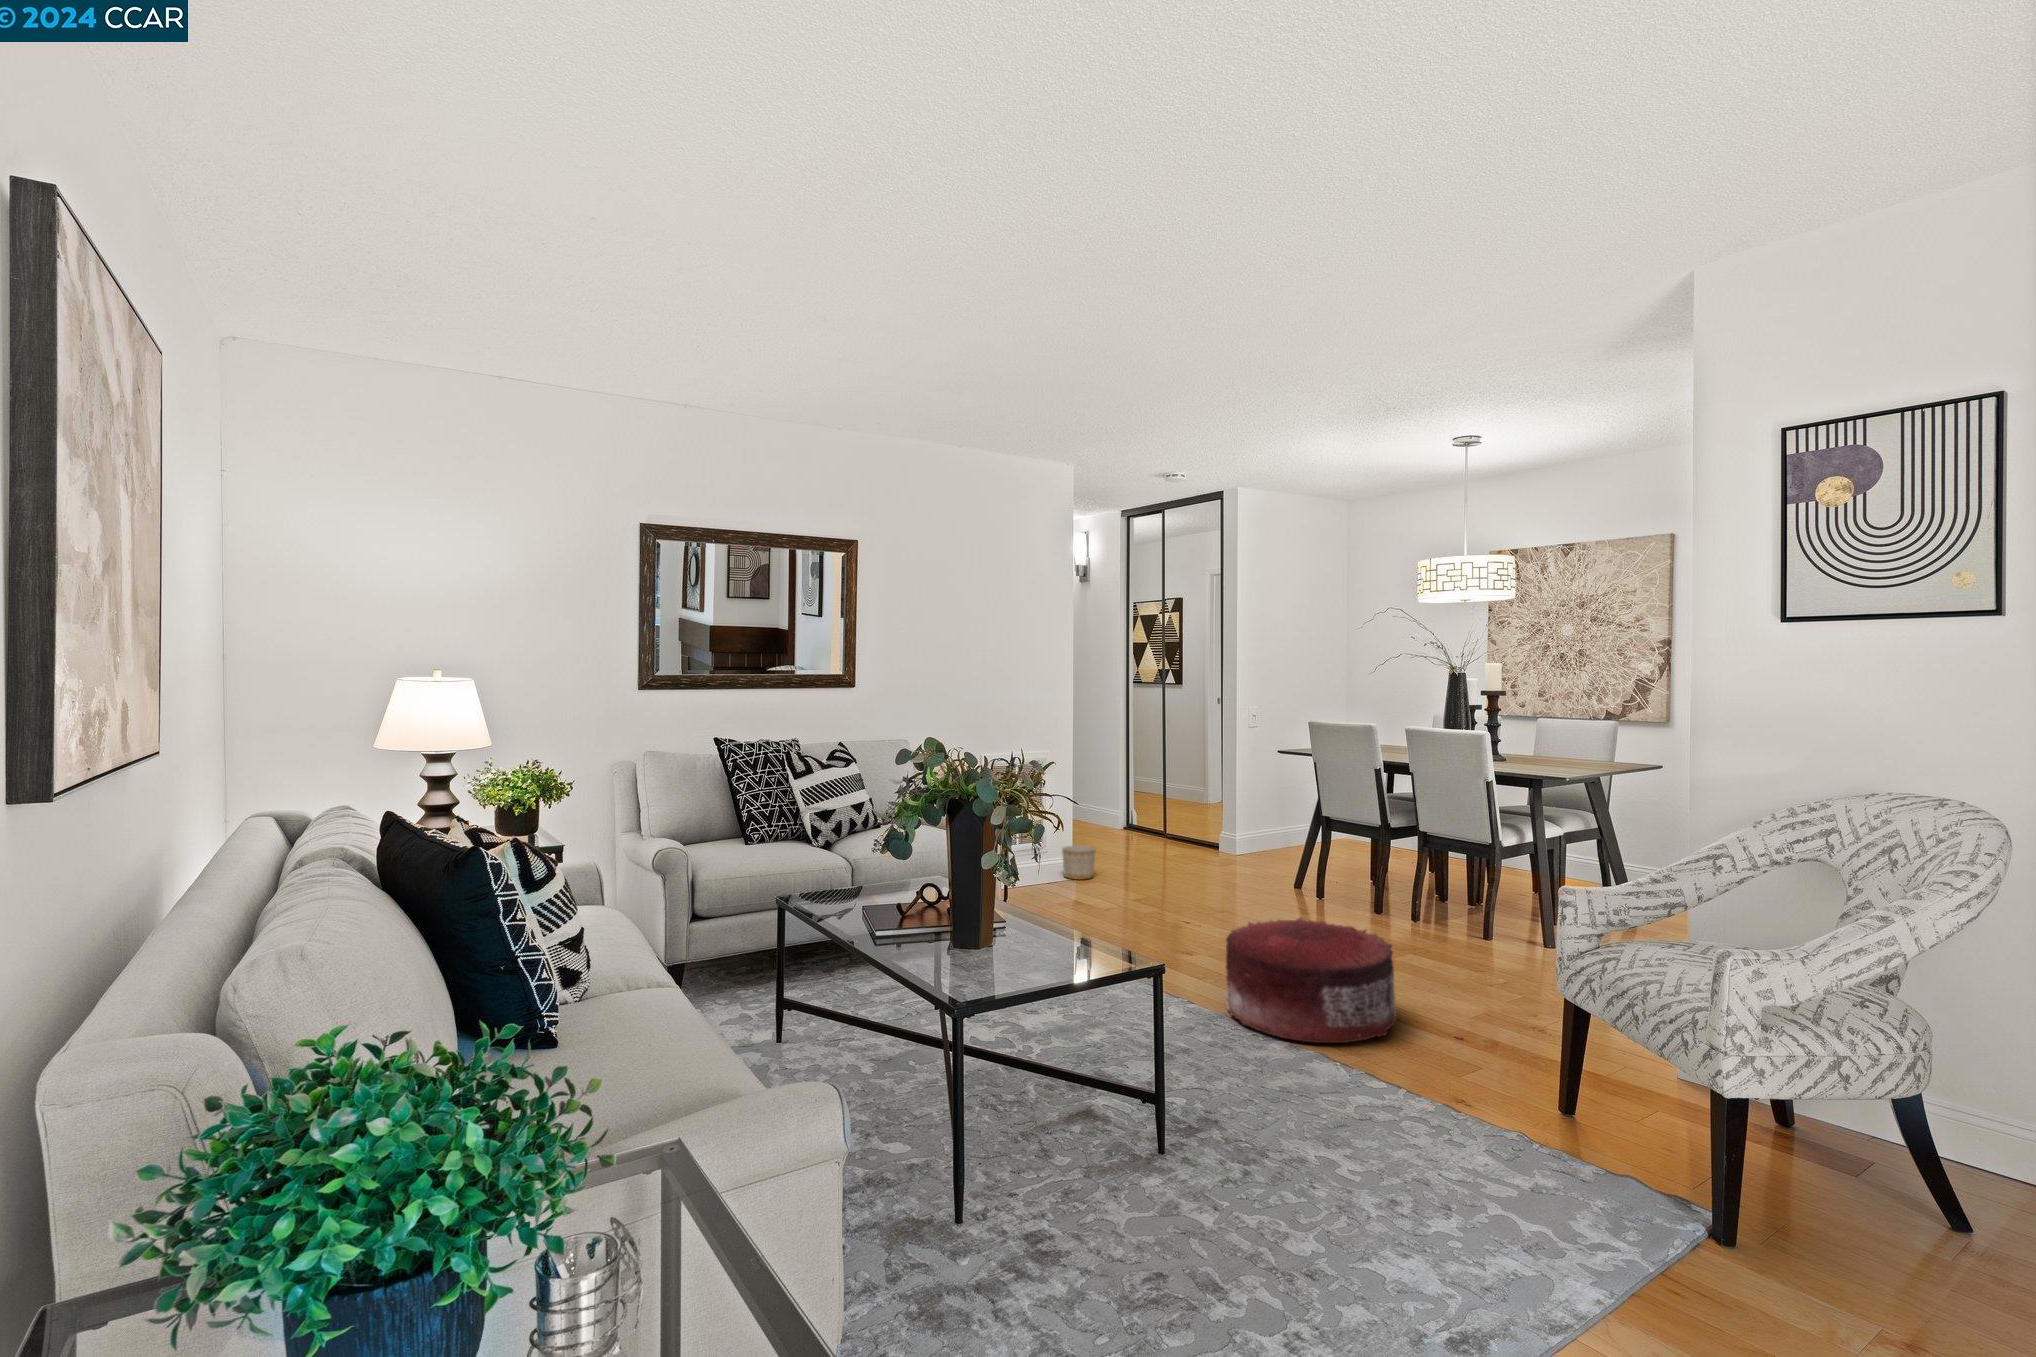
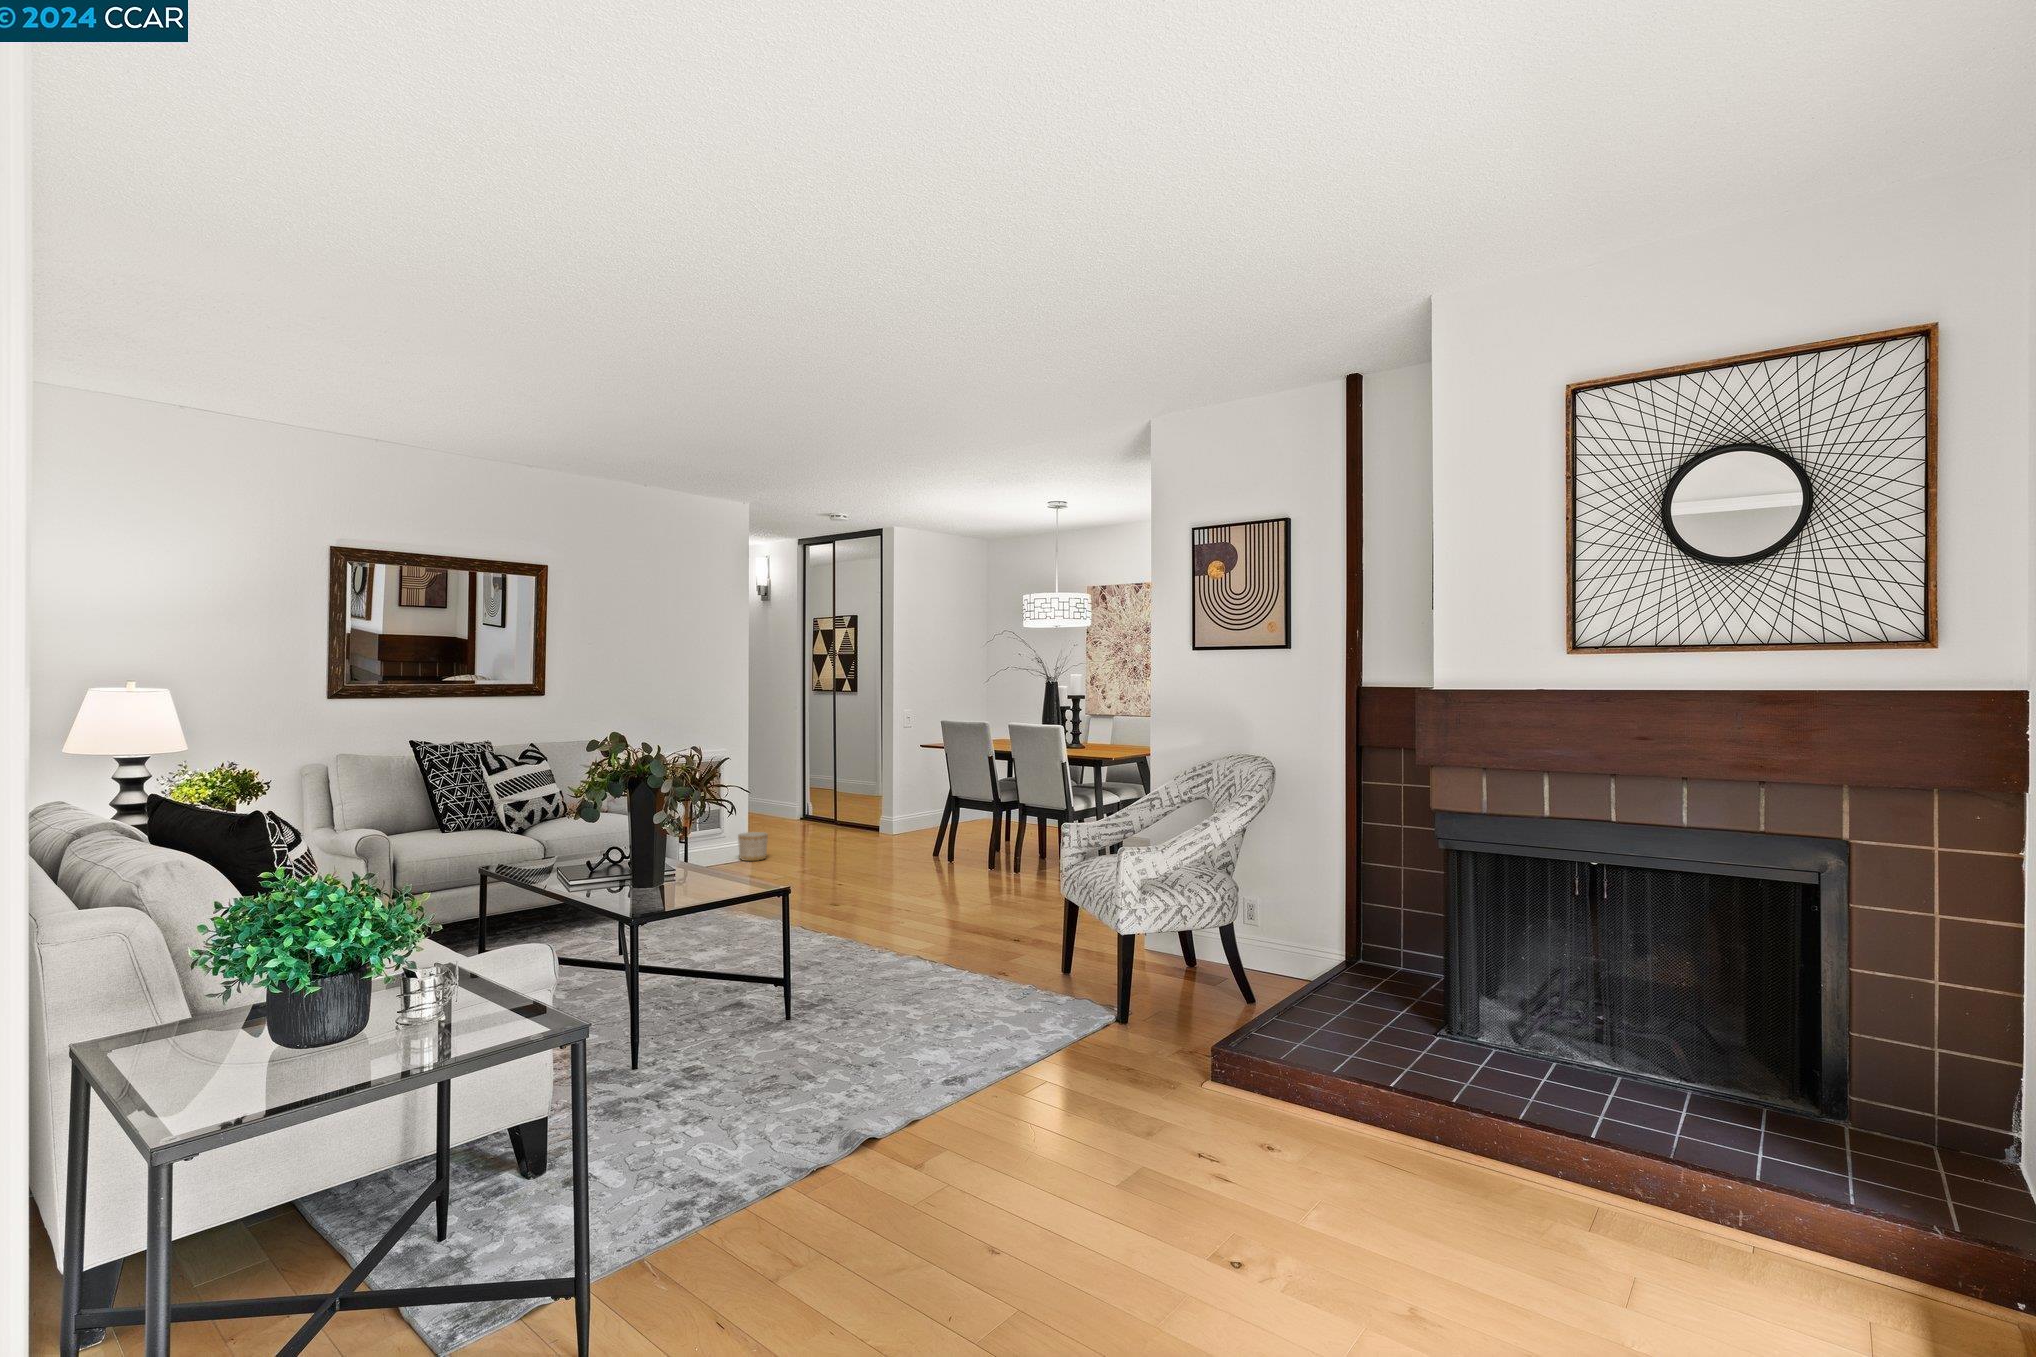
pouf: present [1226,918,1396,1043] -> none [856,867,977,951]

